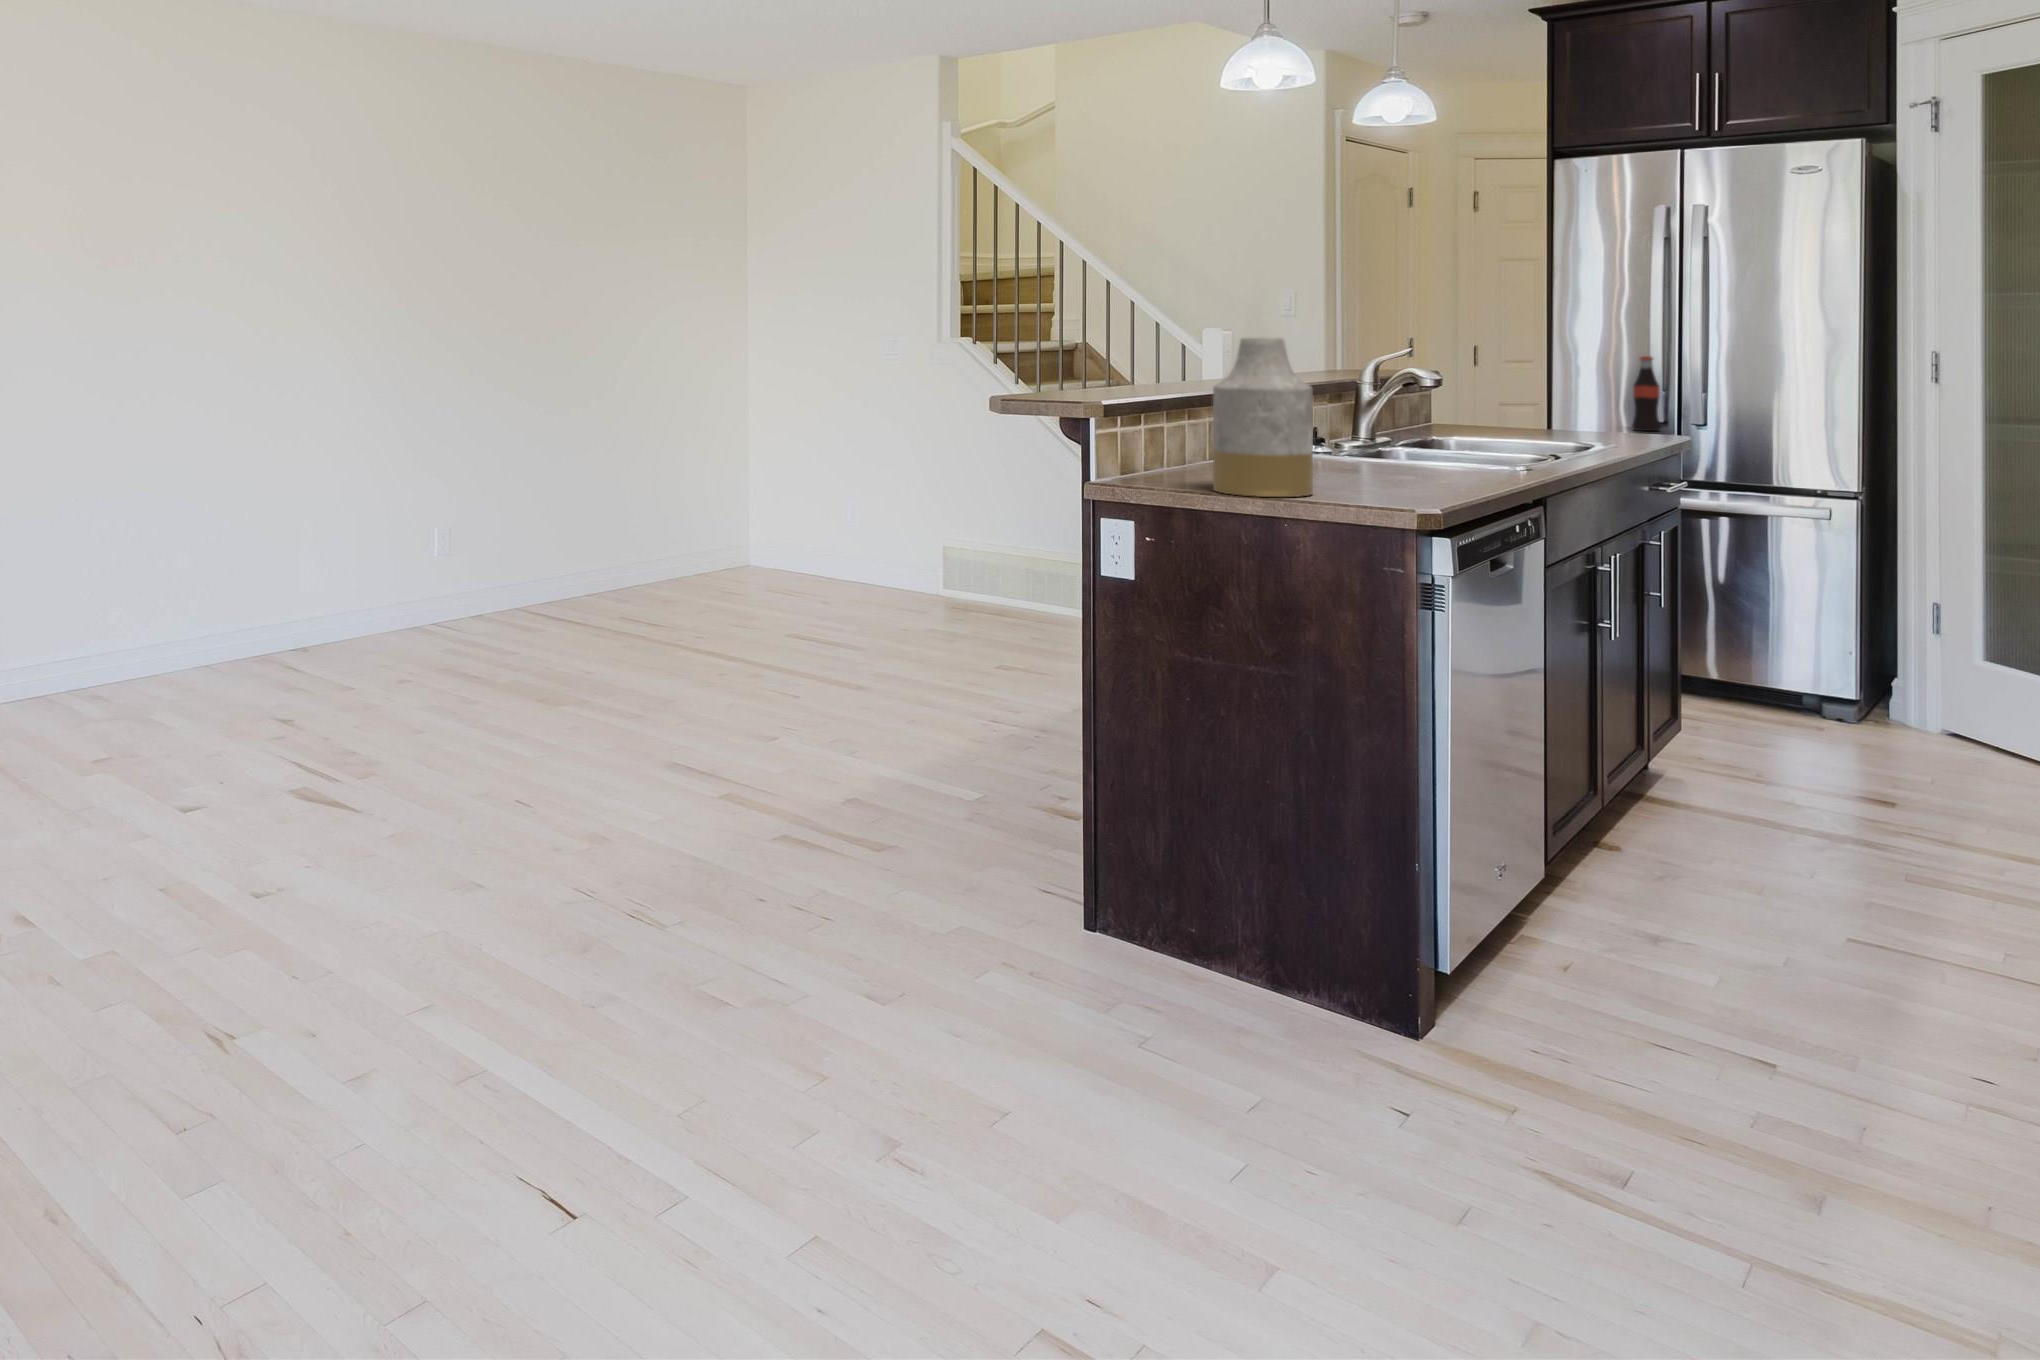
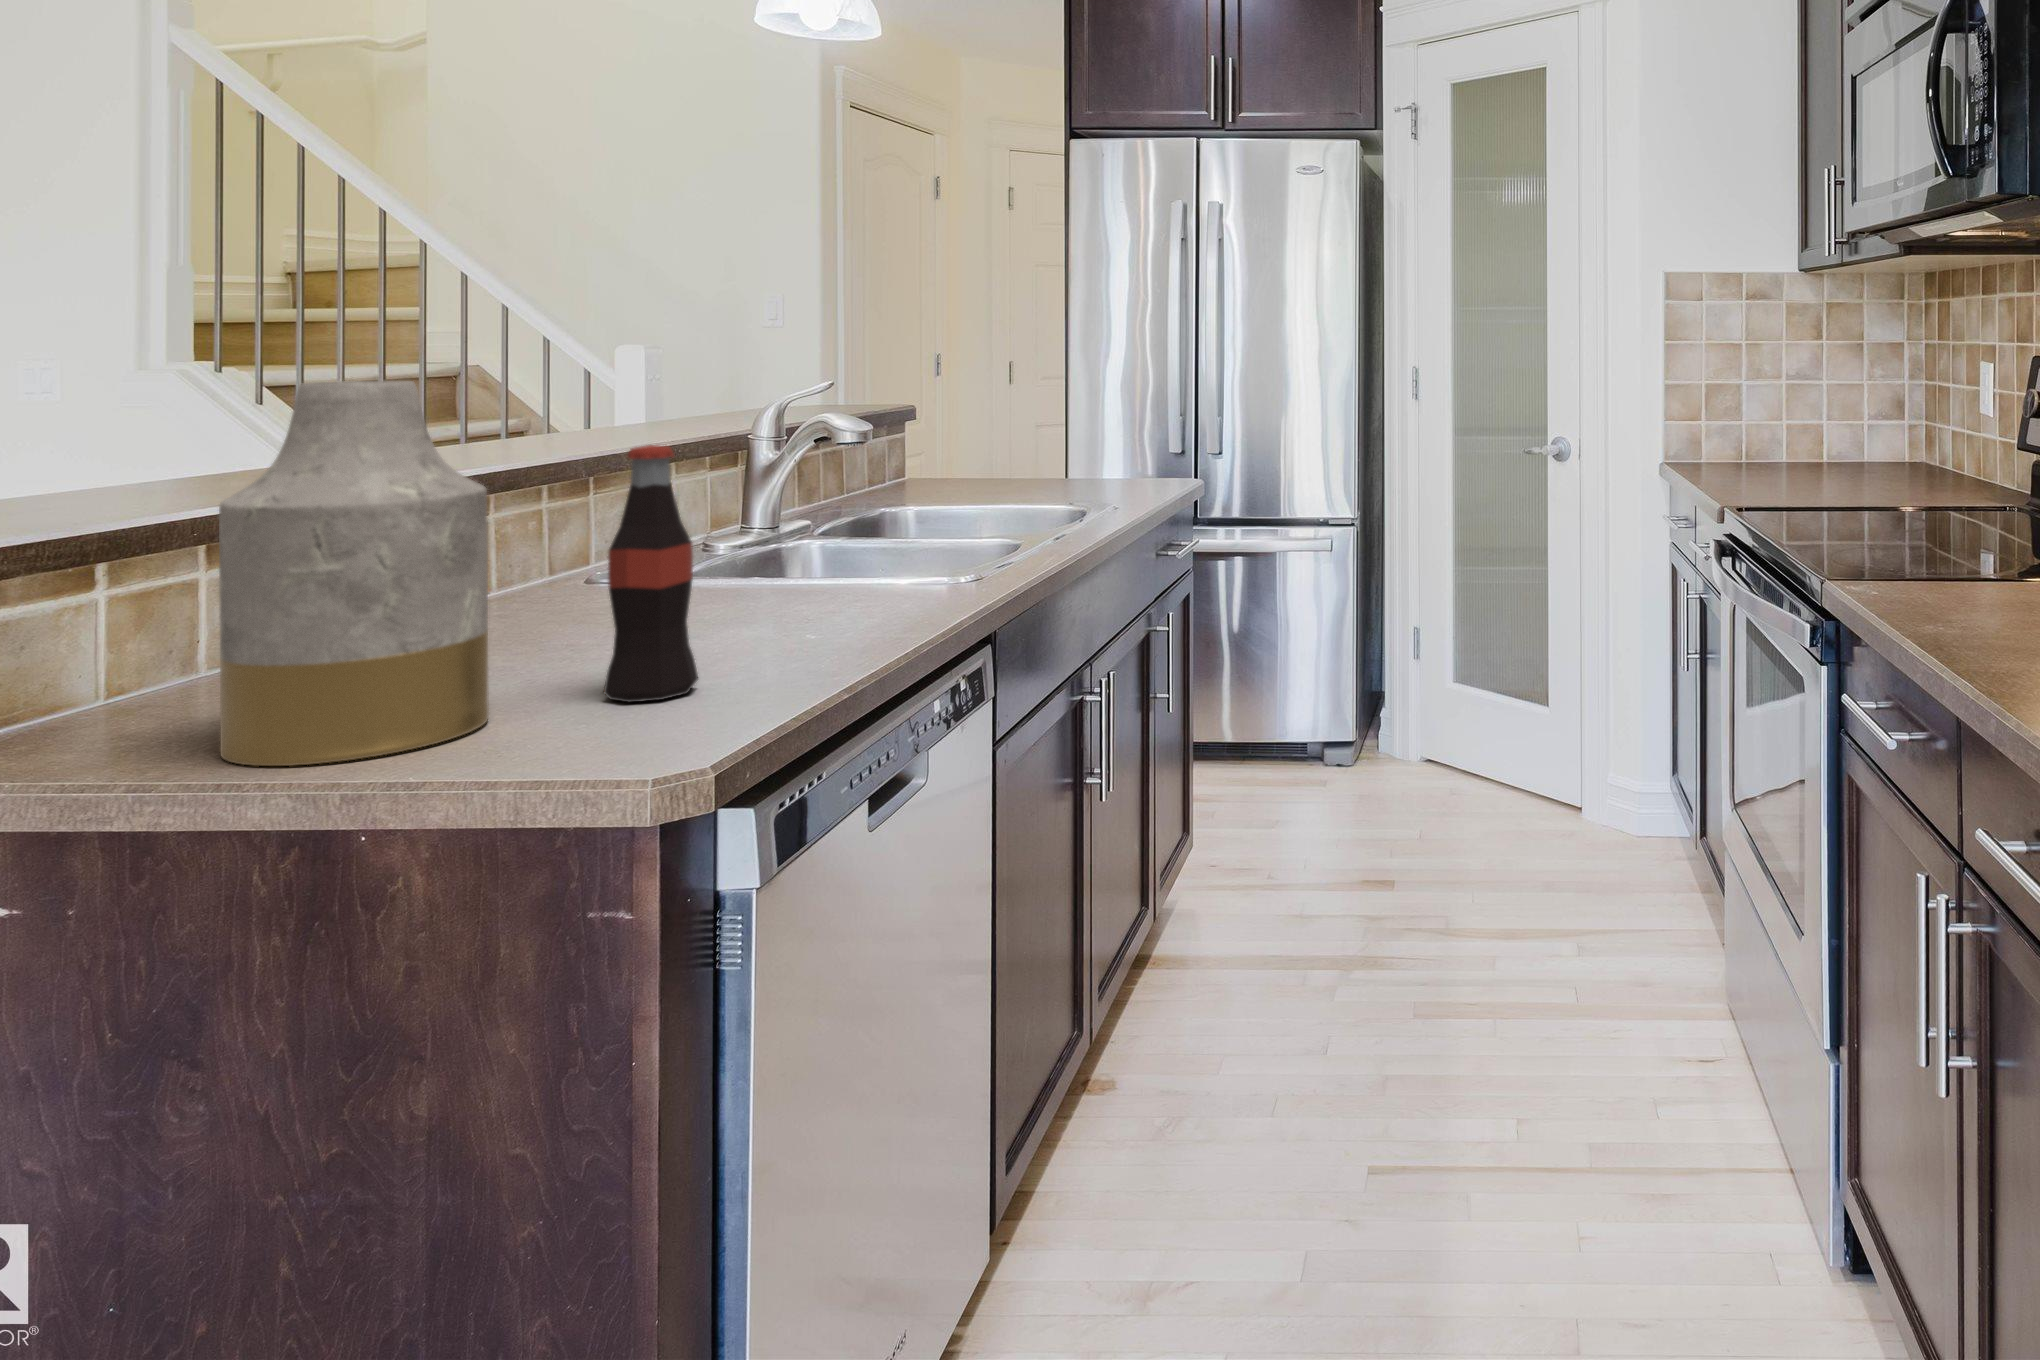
bottle: present [1632,356,1661,431] -> present [603,445,698,702]

